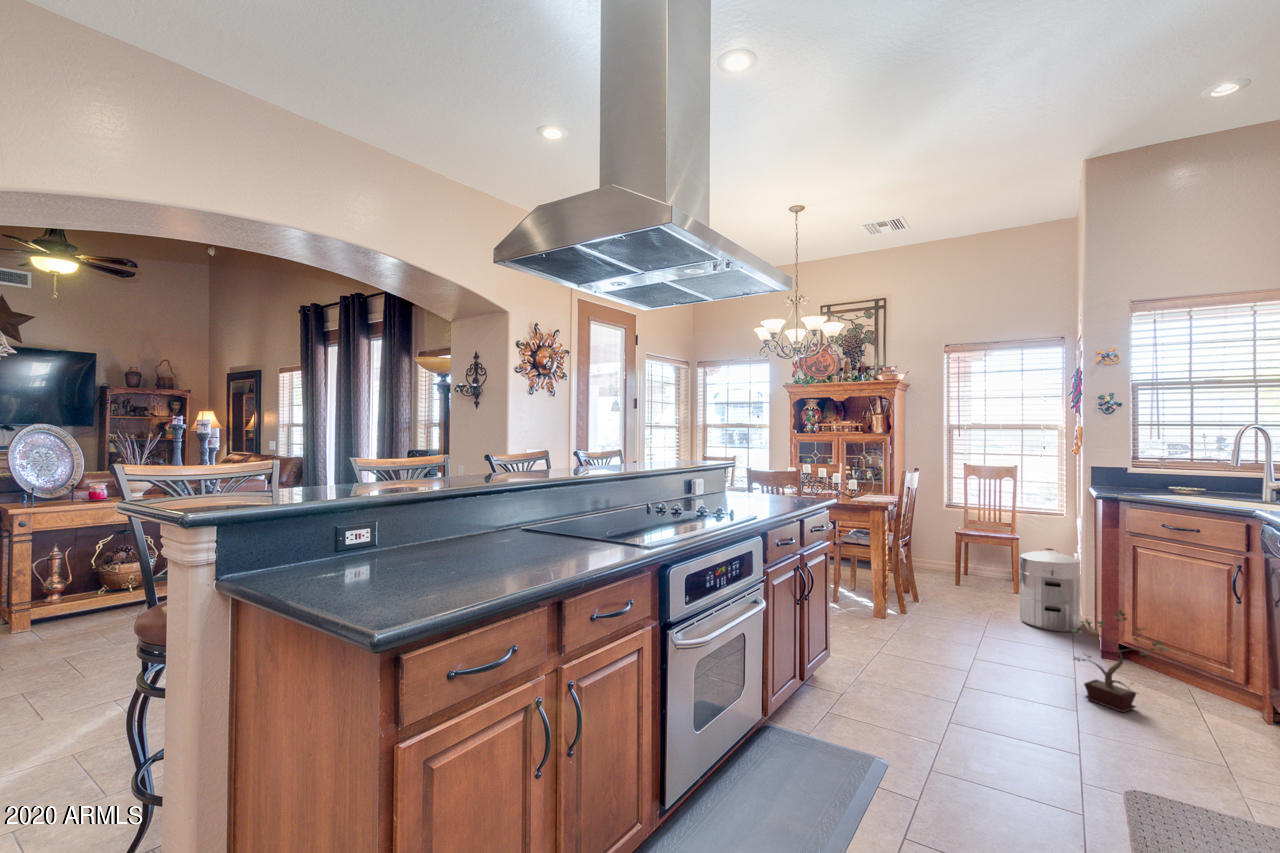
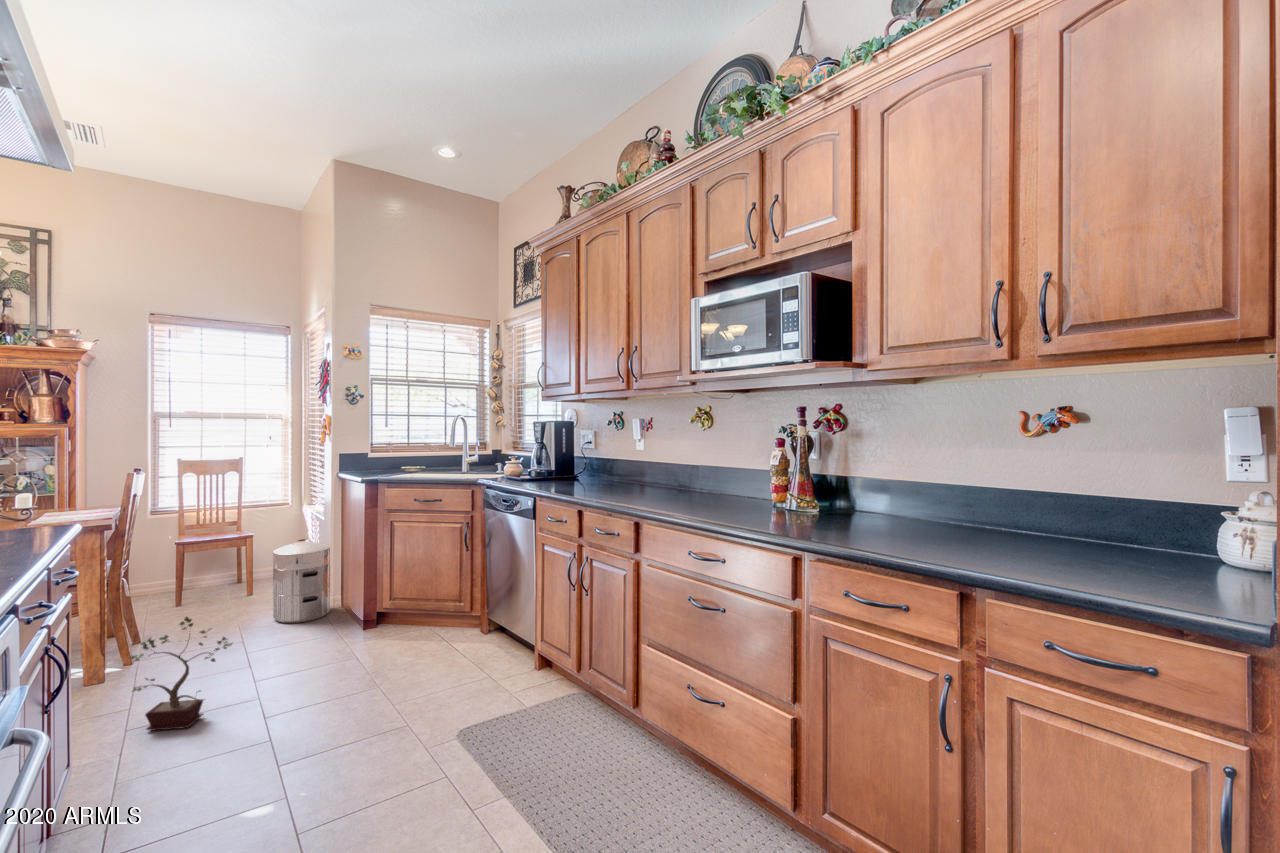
potted plant: present [1072,611,1169,712] -> present [130,617,233,731]

